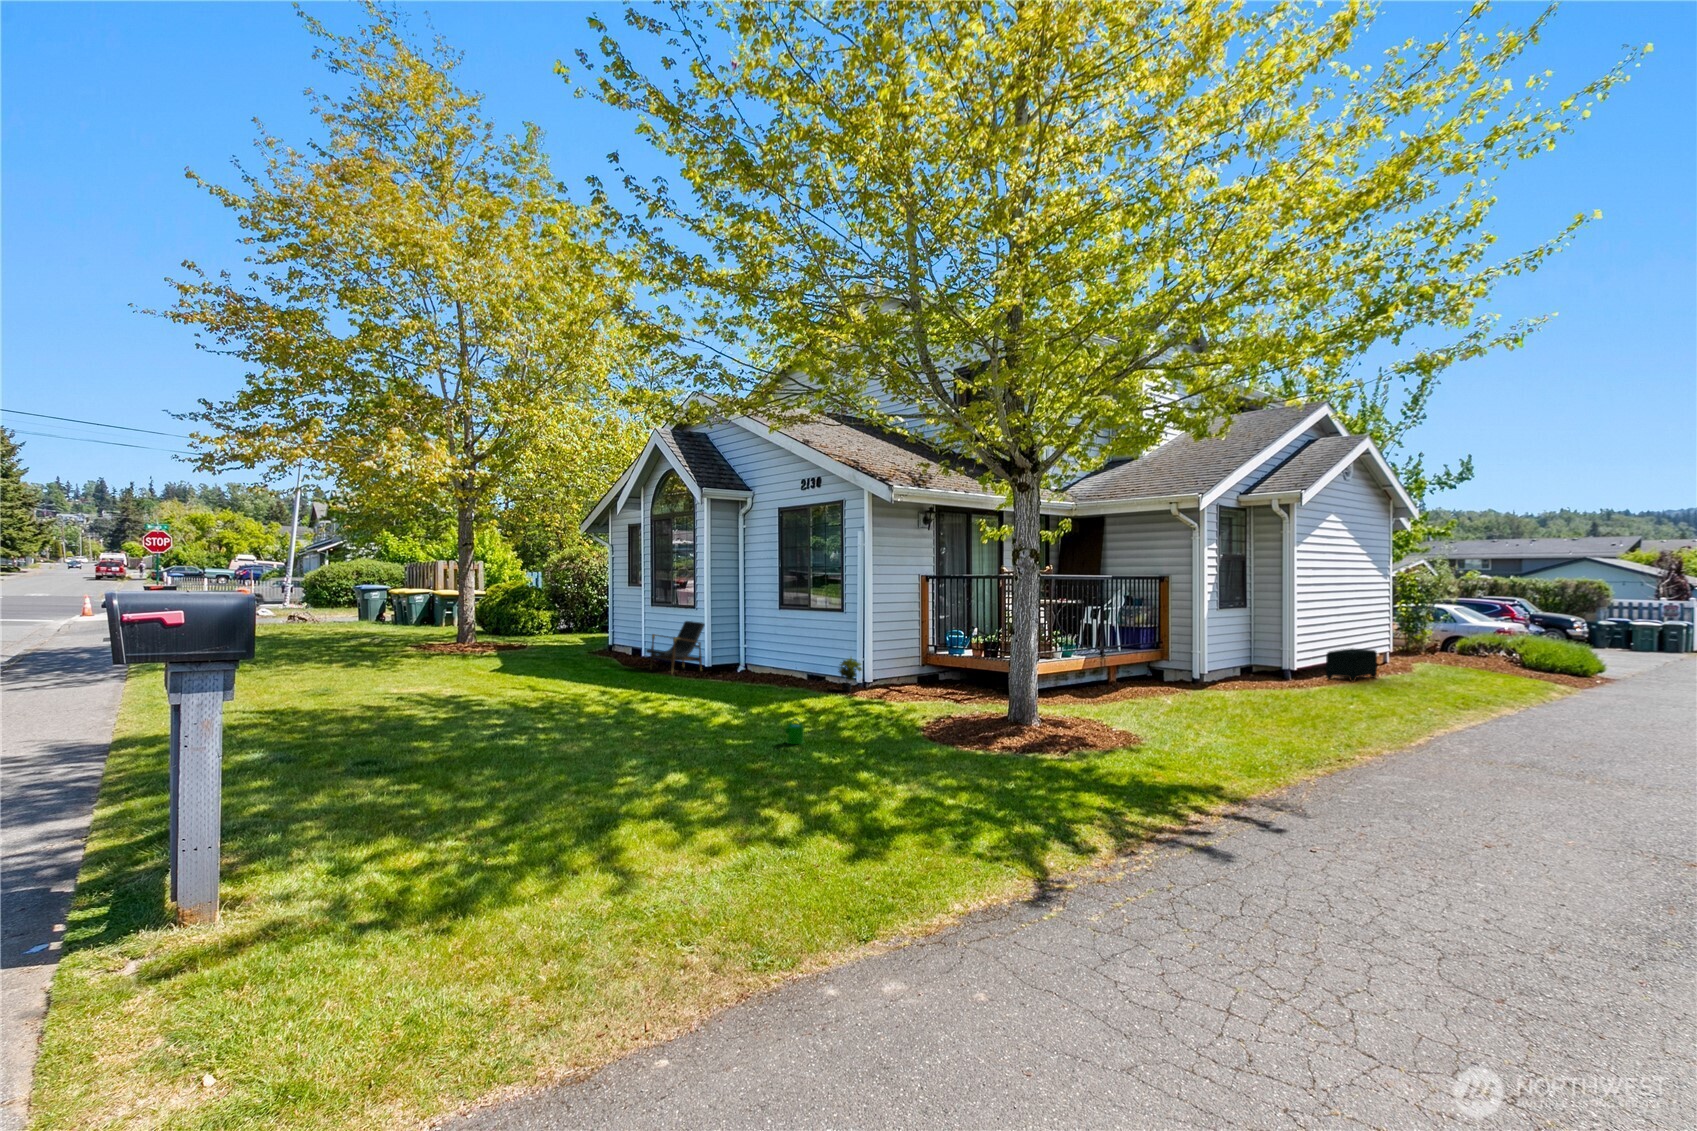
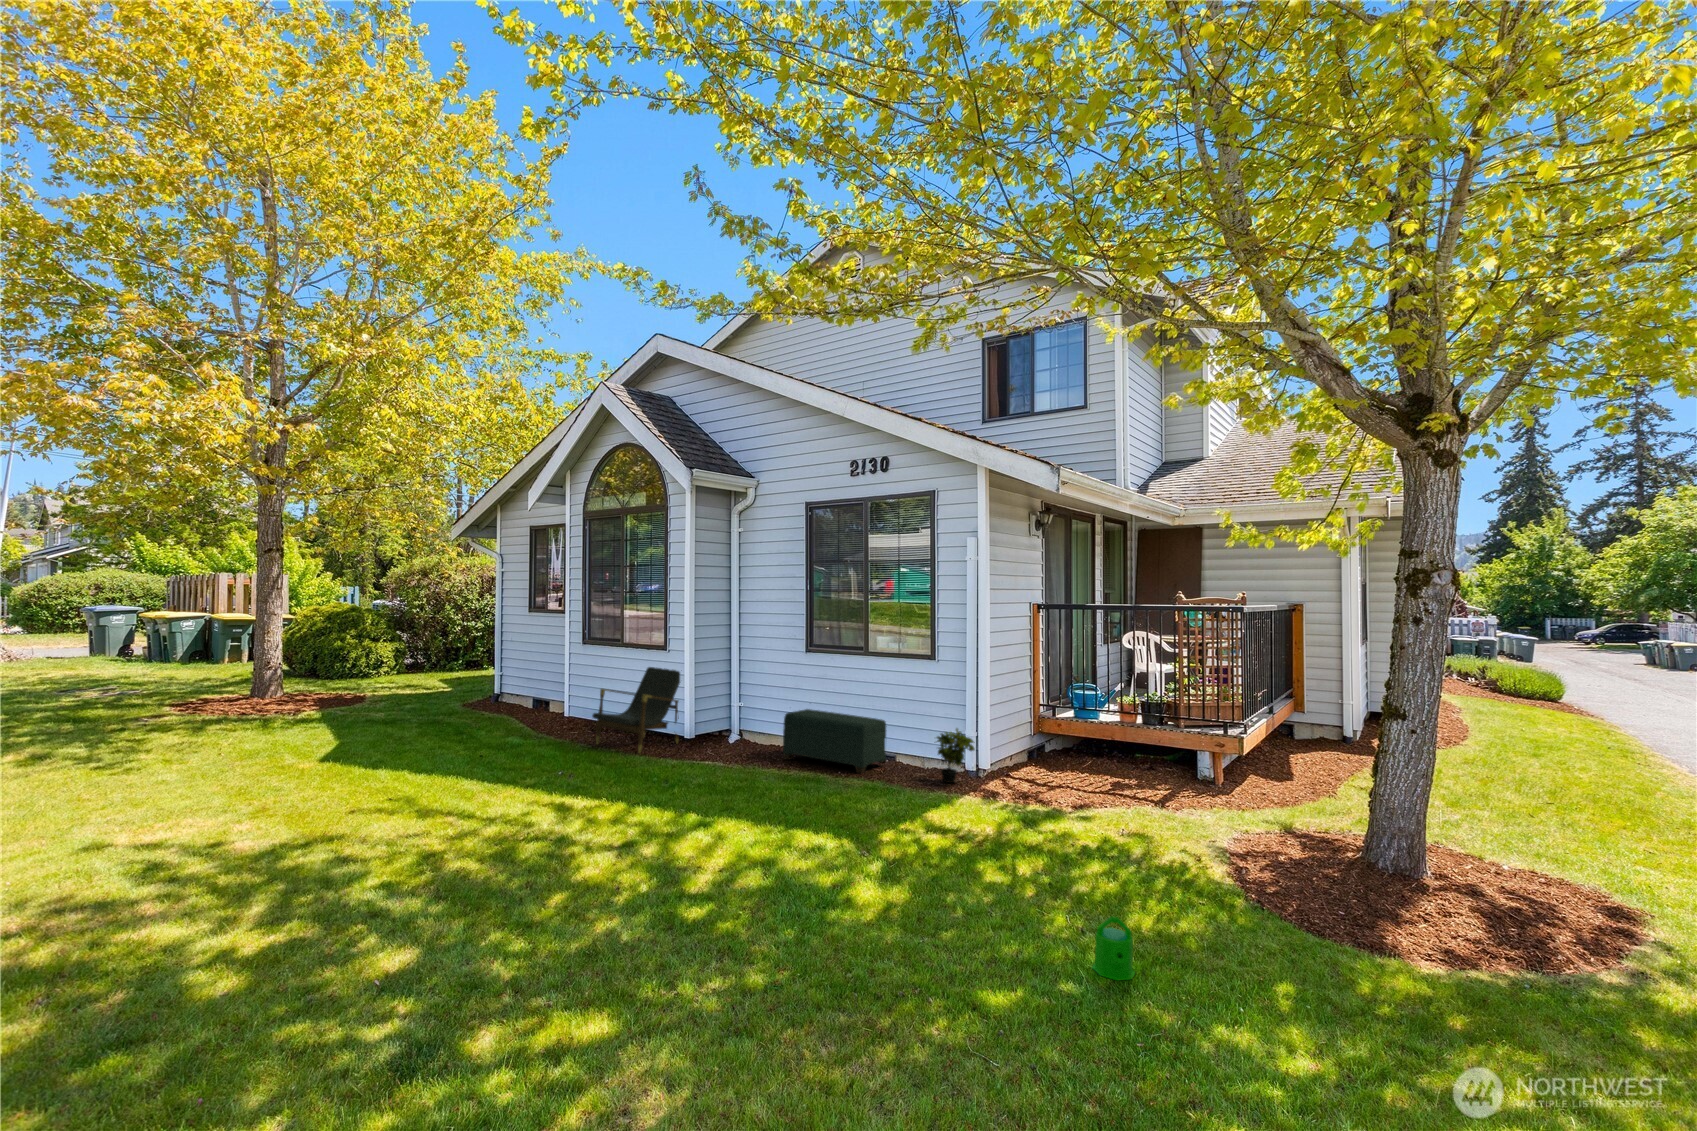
bench: present [1326,648,1377,682] -> present [783,709,886,773]

